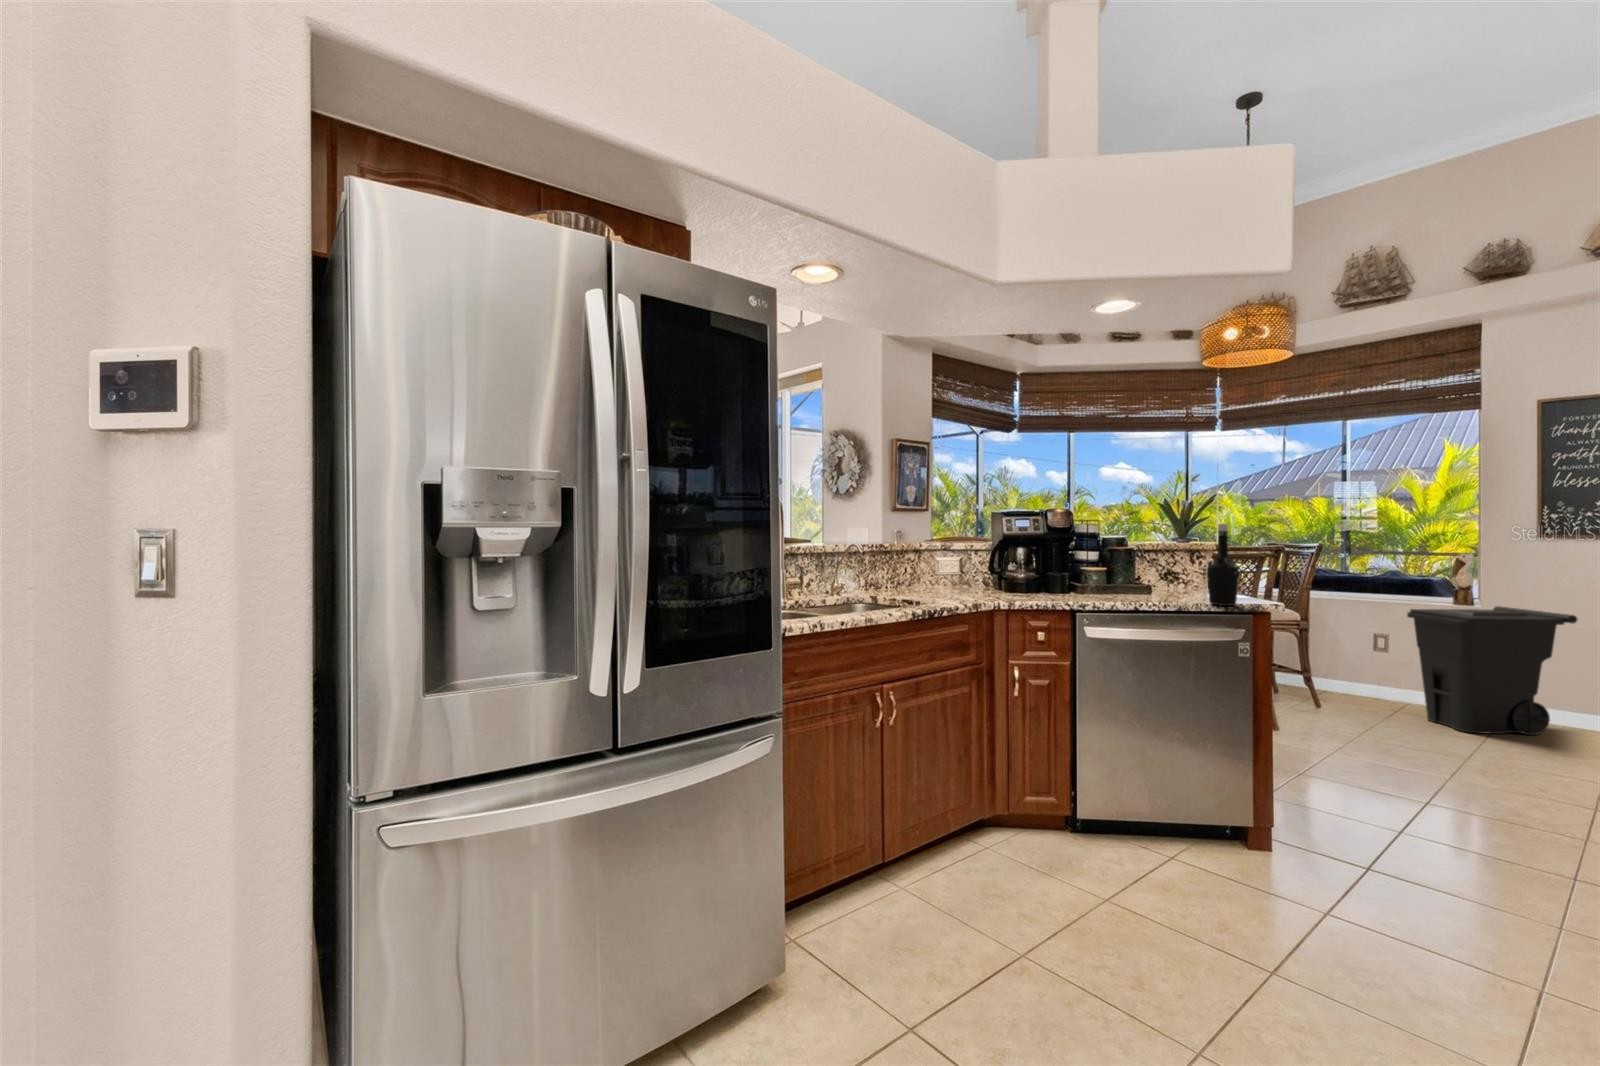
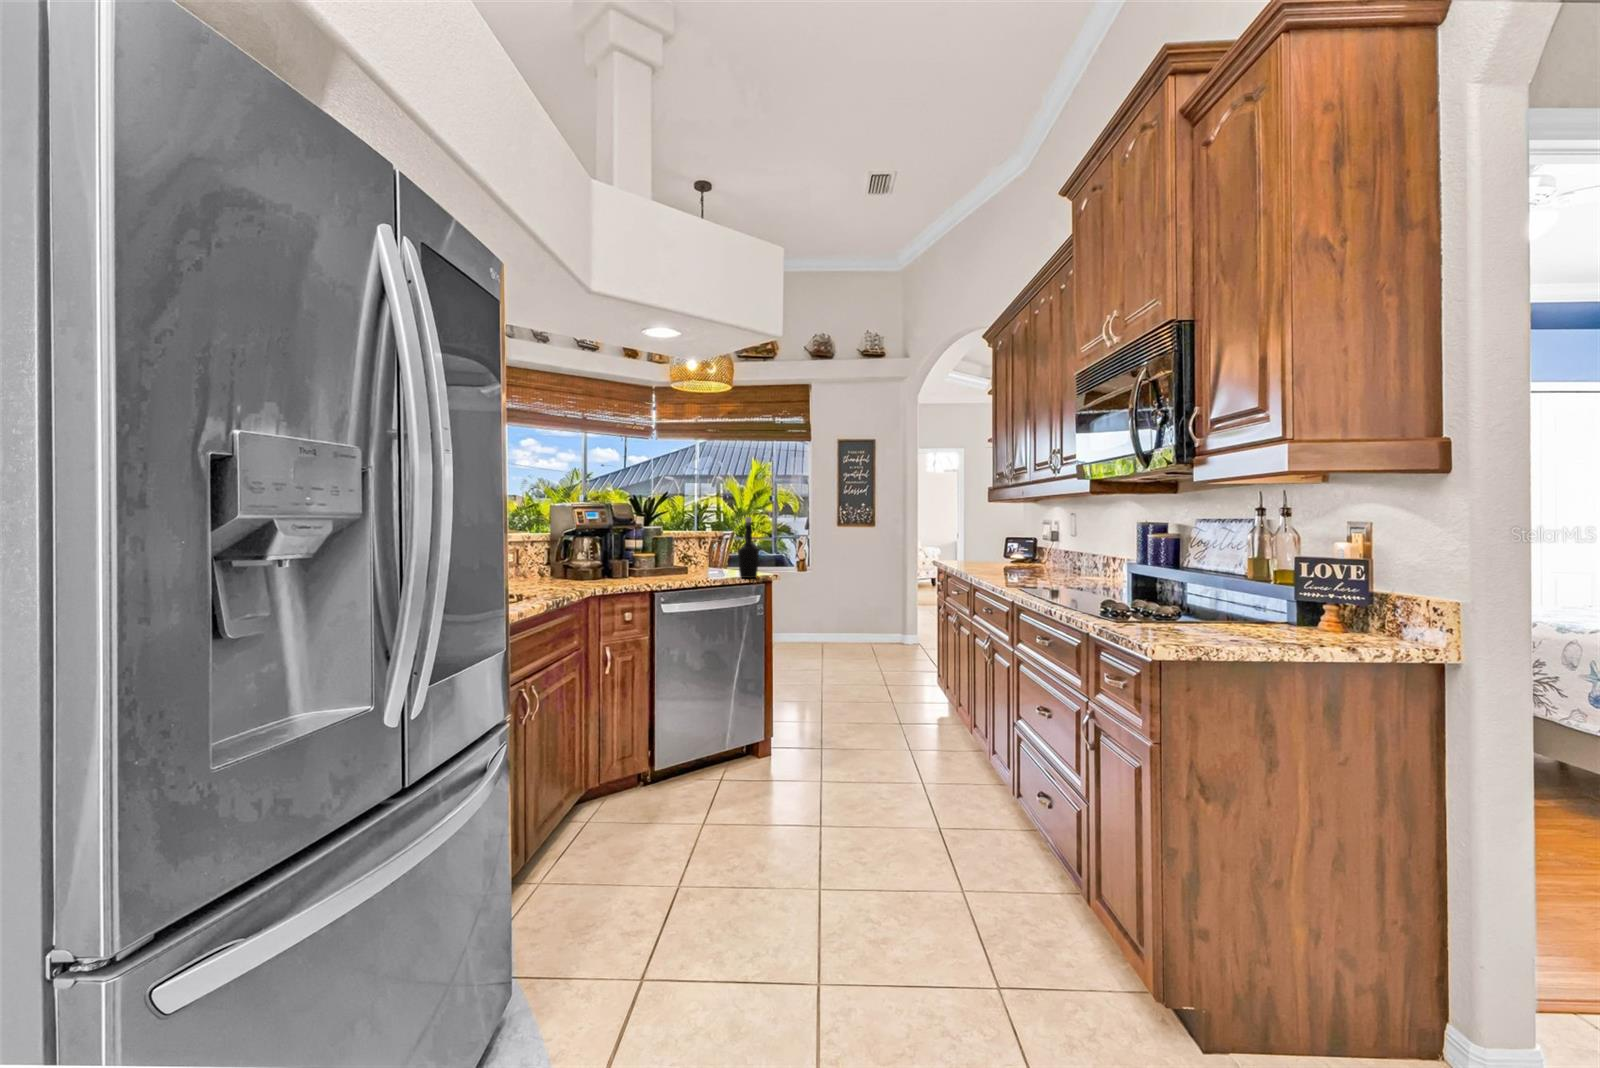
trash can: present [1407,606,1578,735] -> none [779,570,856,653]

